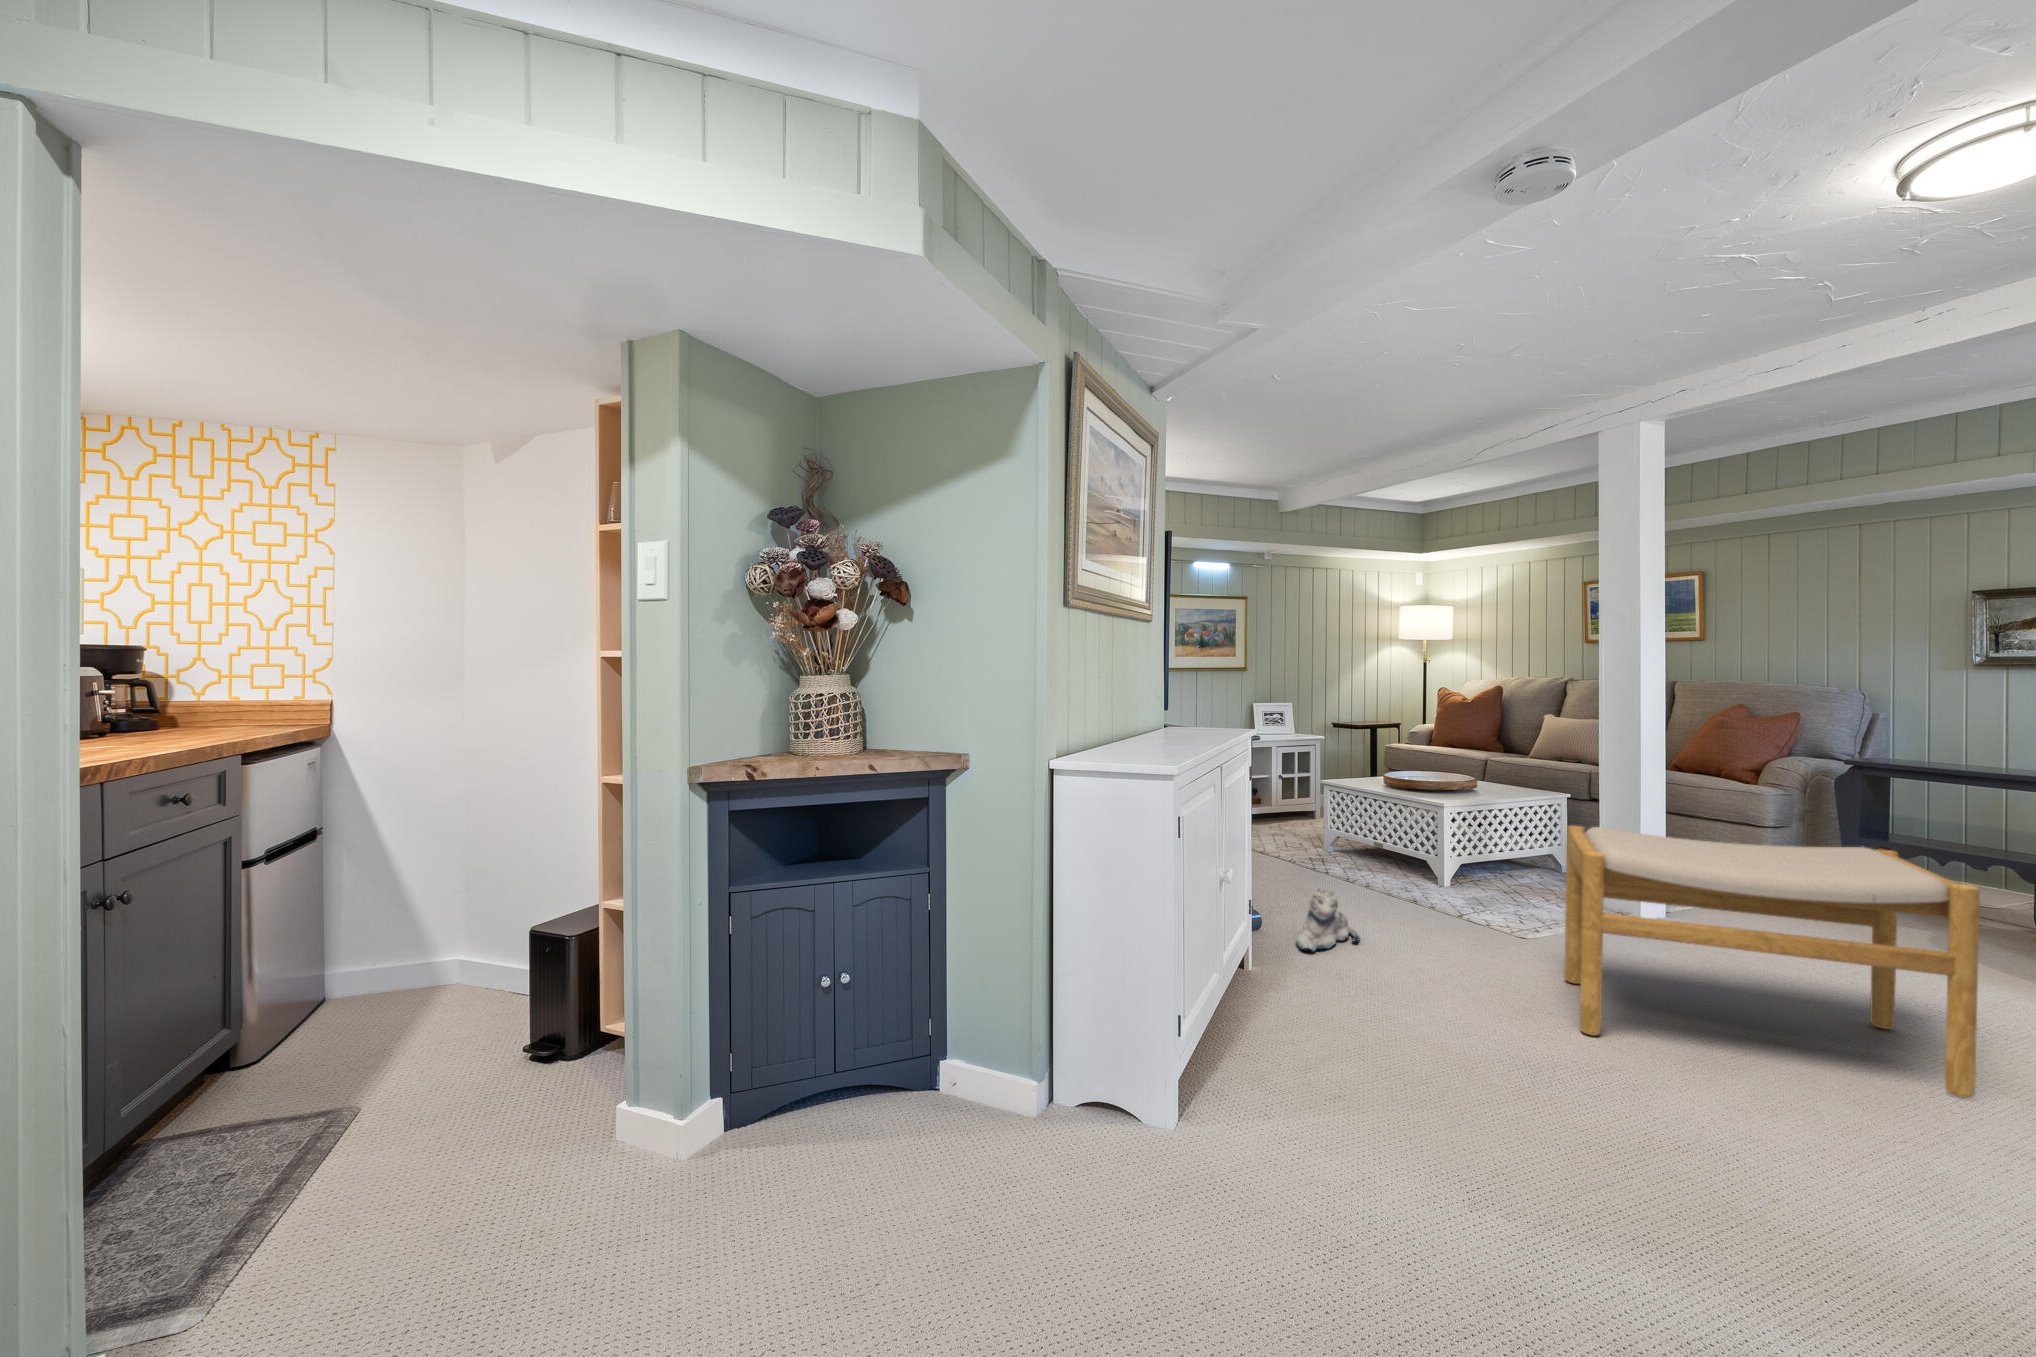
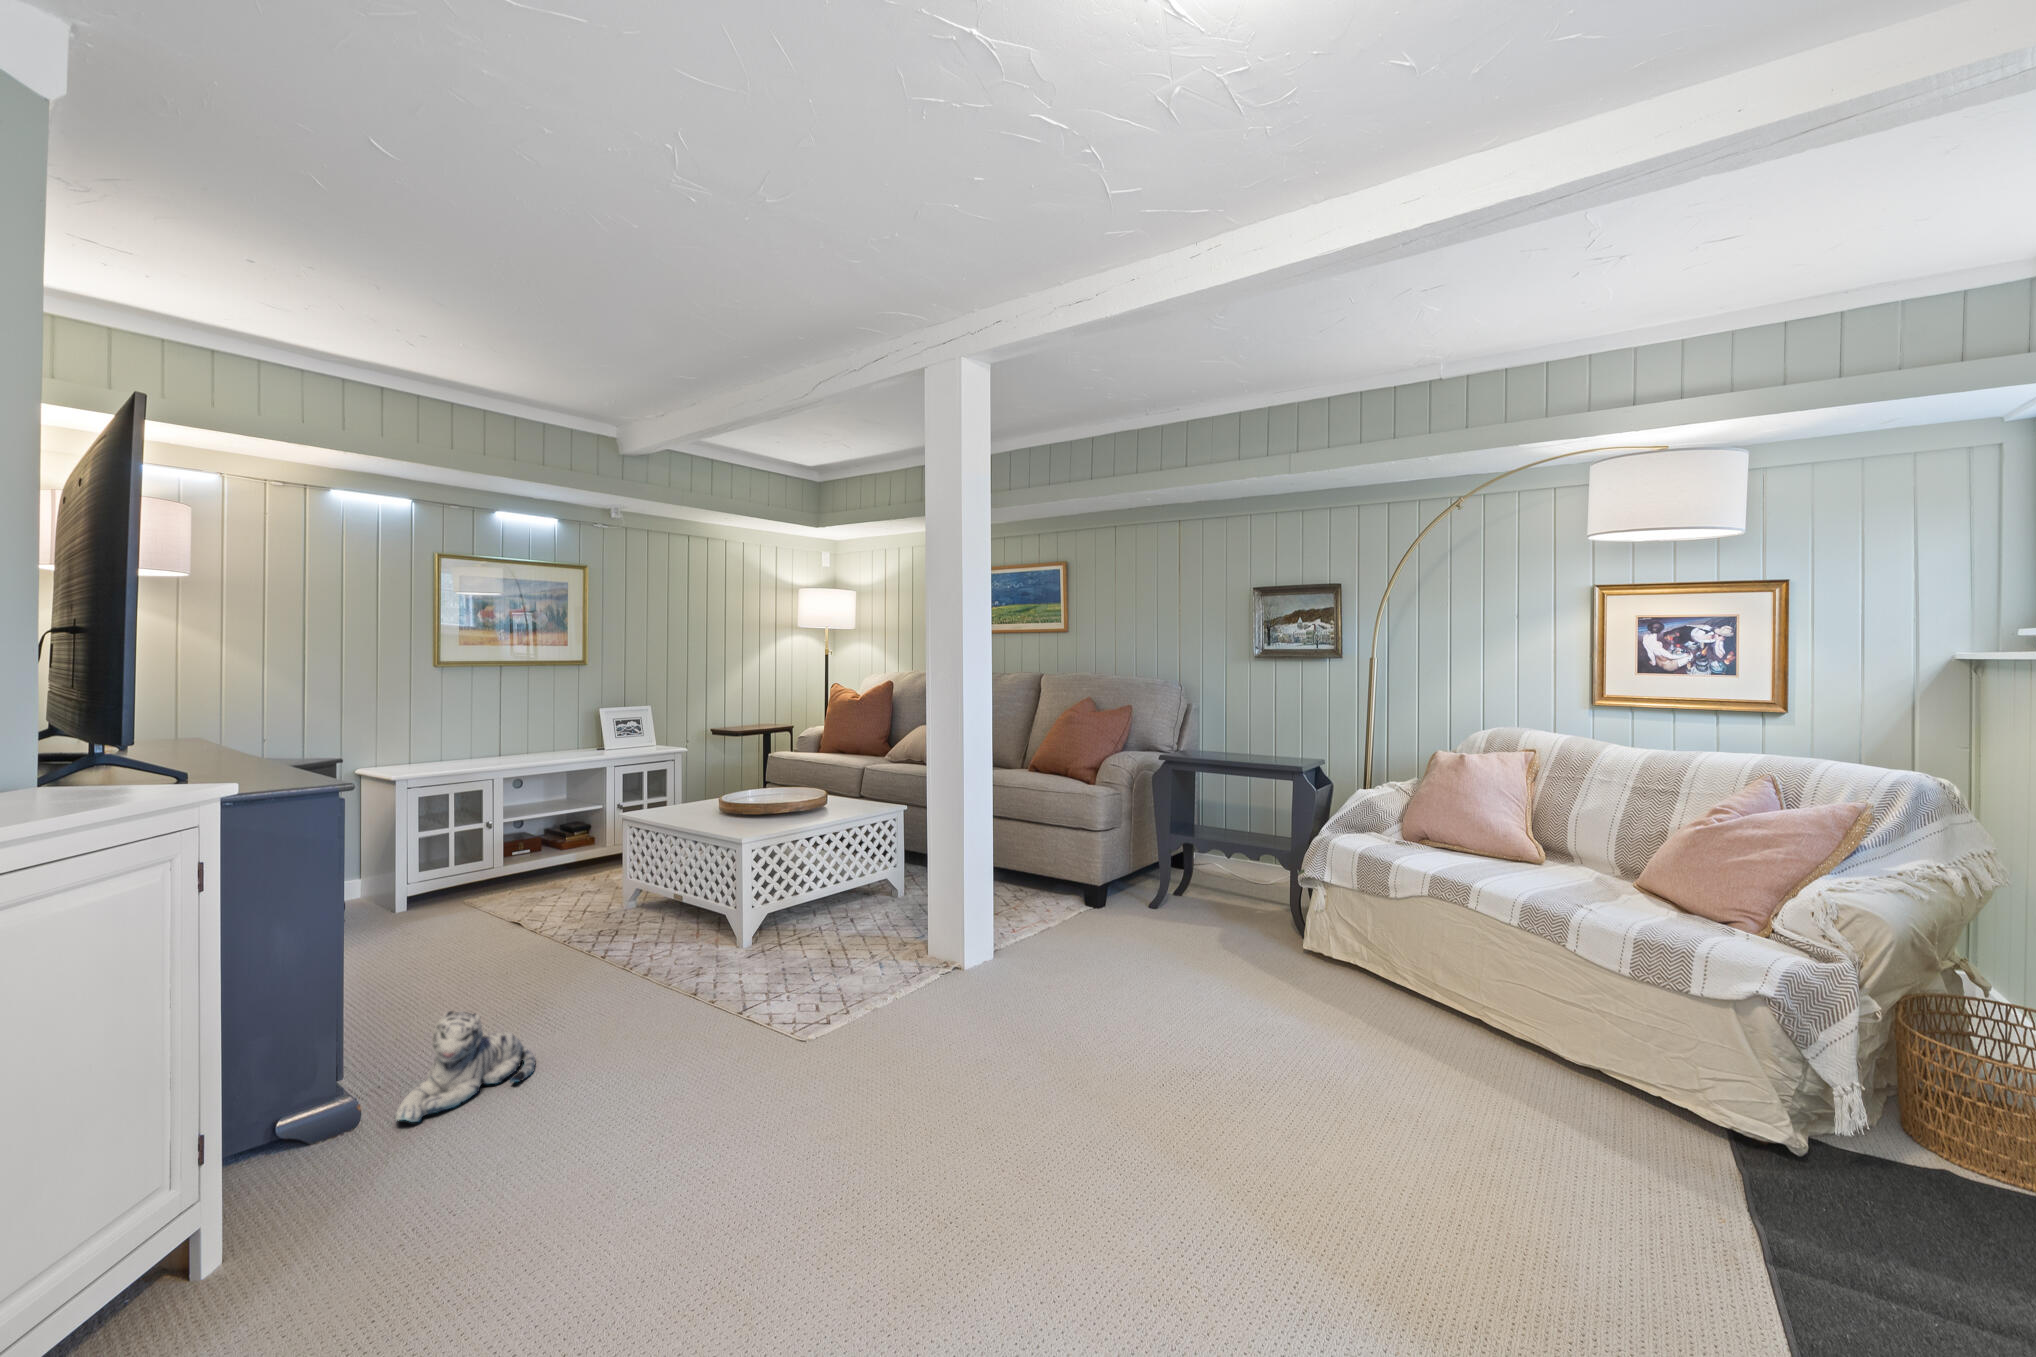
footstool: present [1564,826,1980,1098] -> none [716,884,1150,1224]

